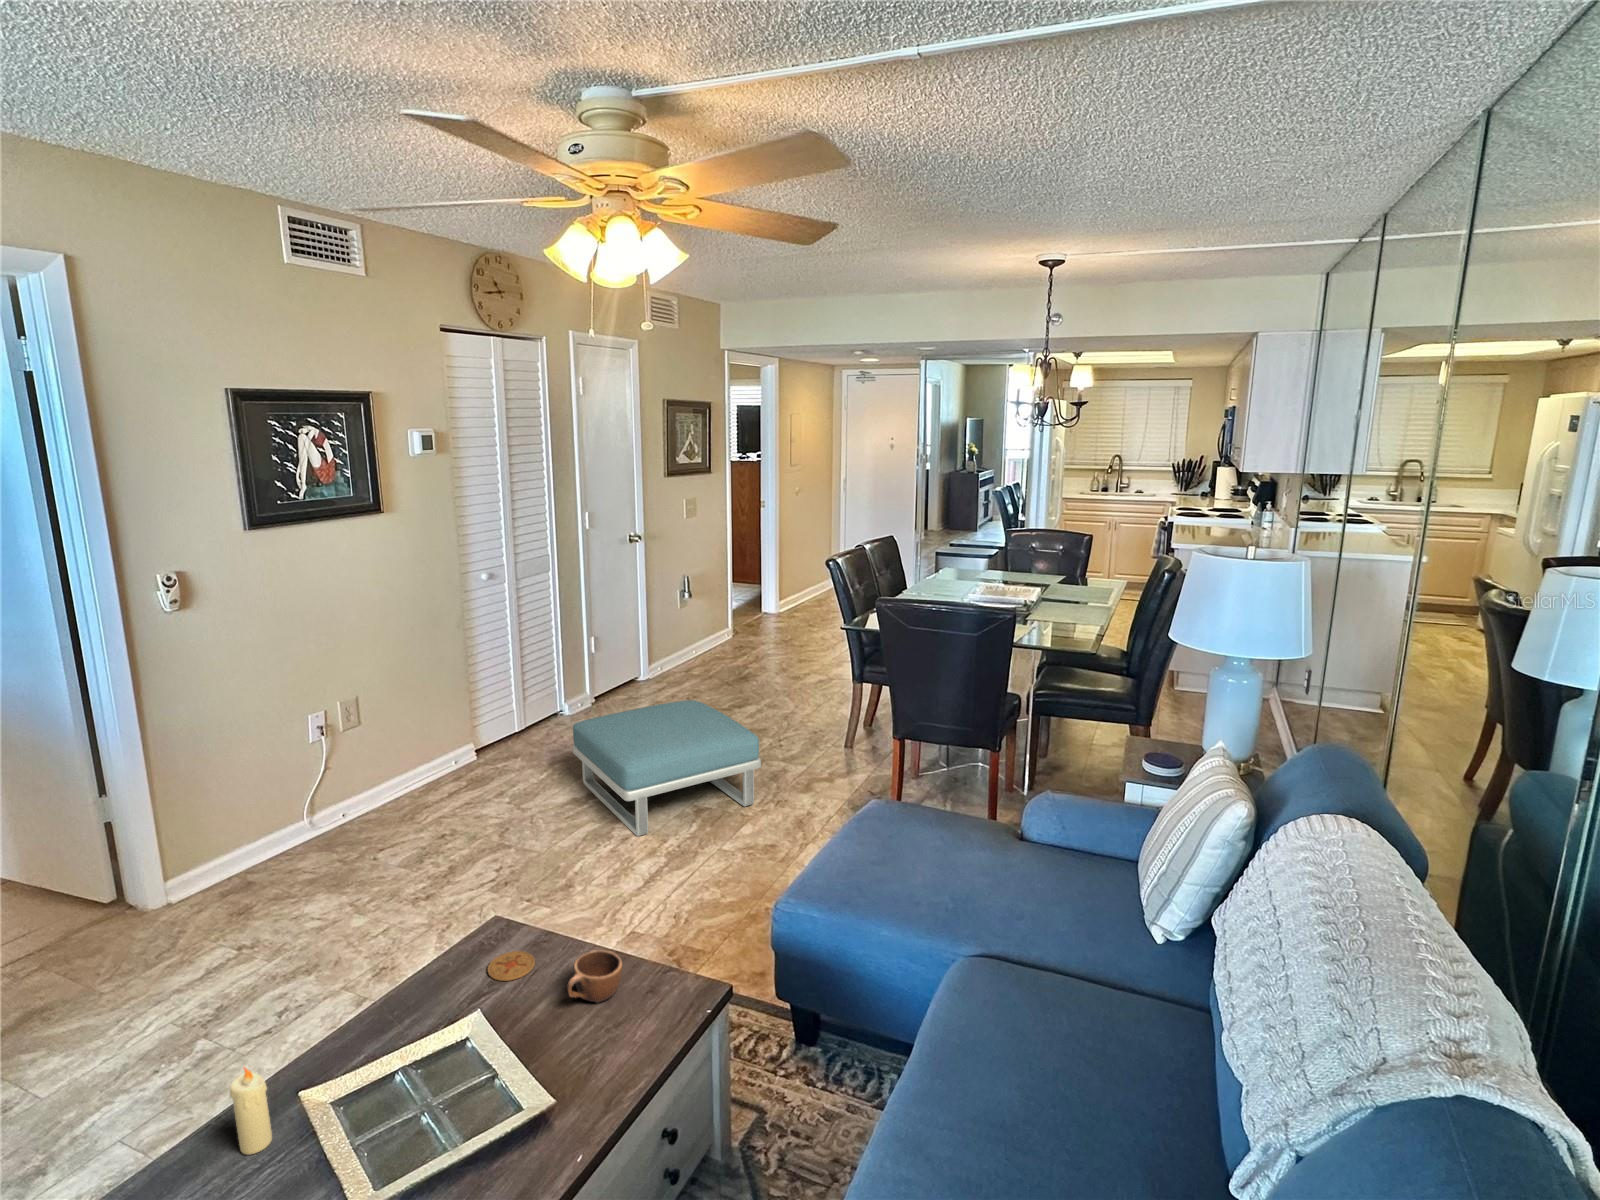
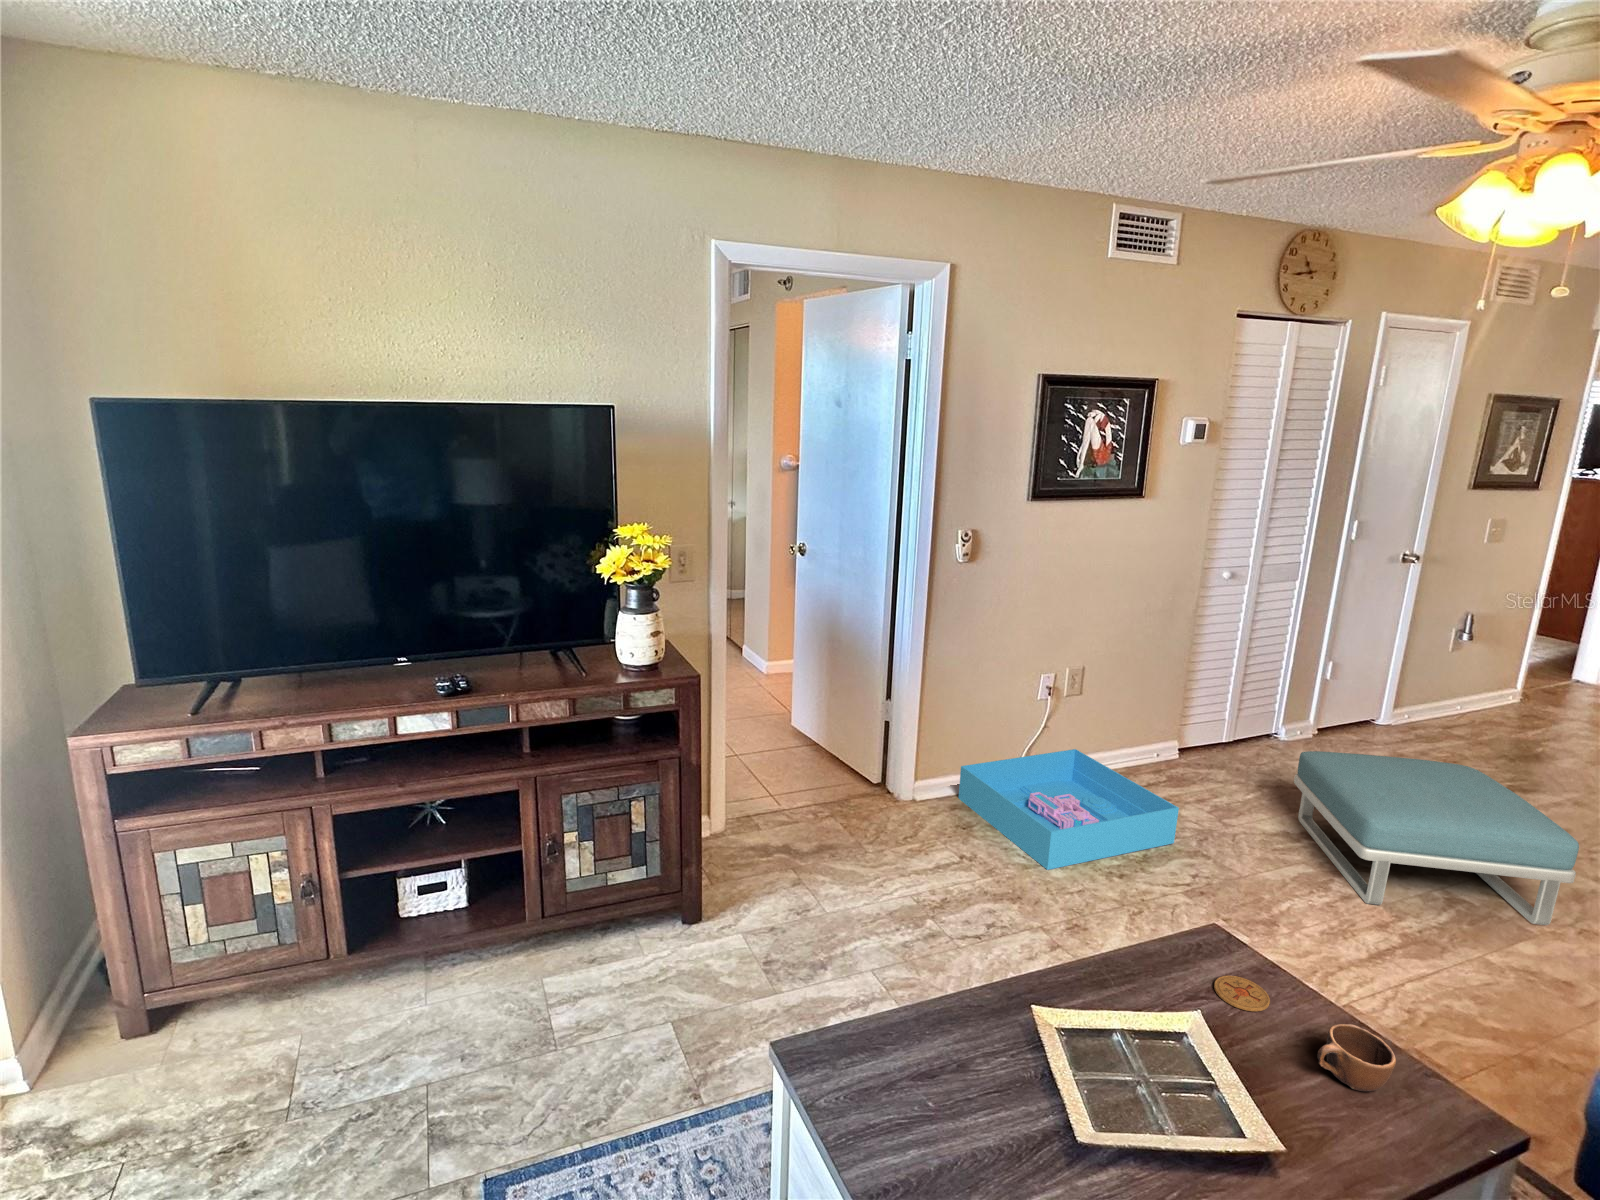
storage bin: none [224,785,477,923] -> present [959,749,1179,870]
candle: present [230,1067,272,1155] -> none [982,971,1013,1052]

